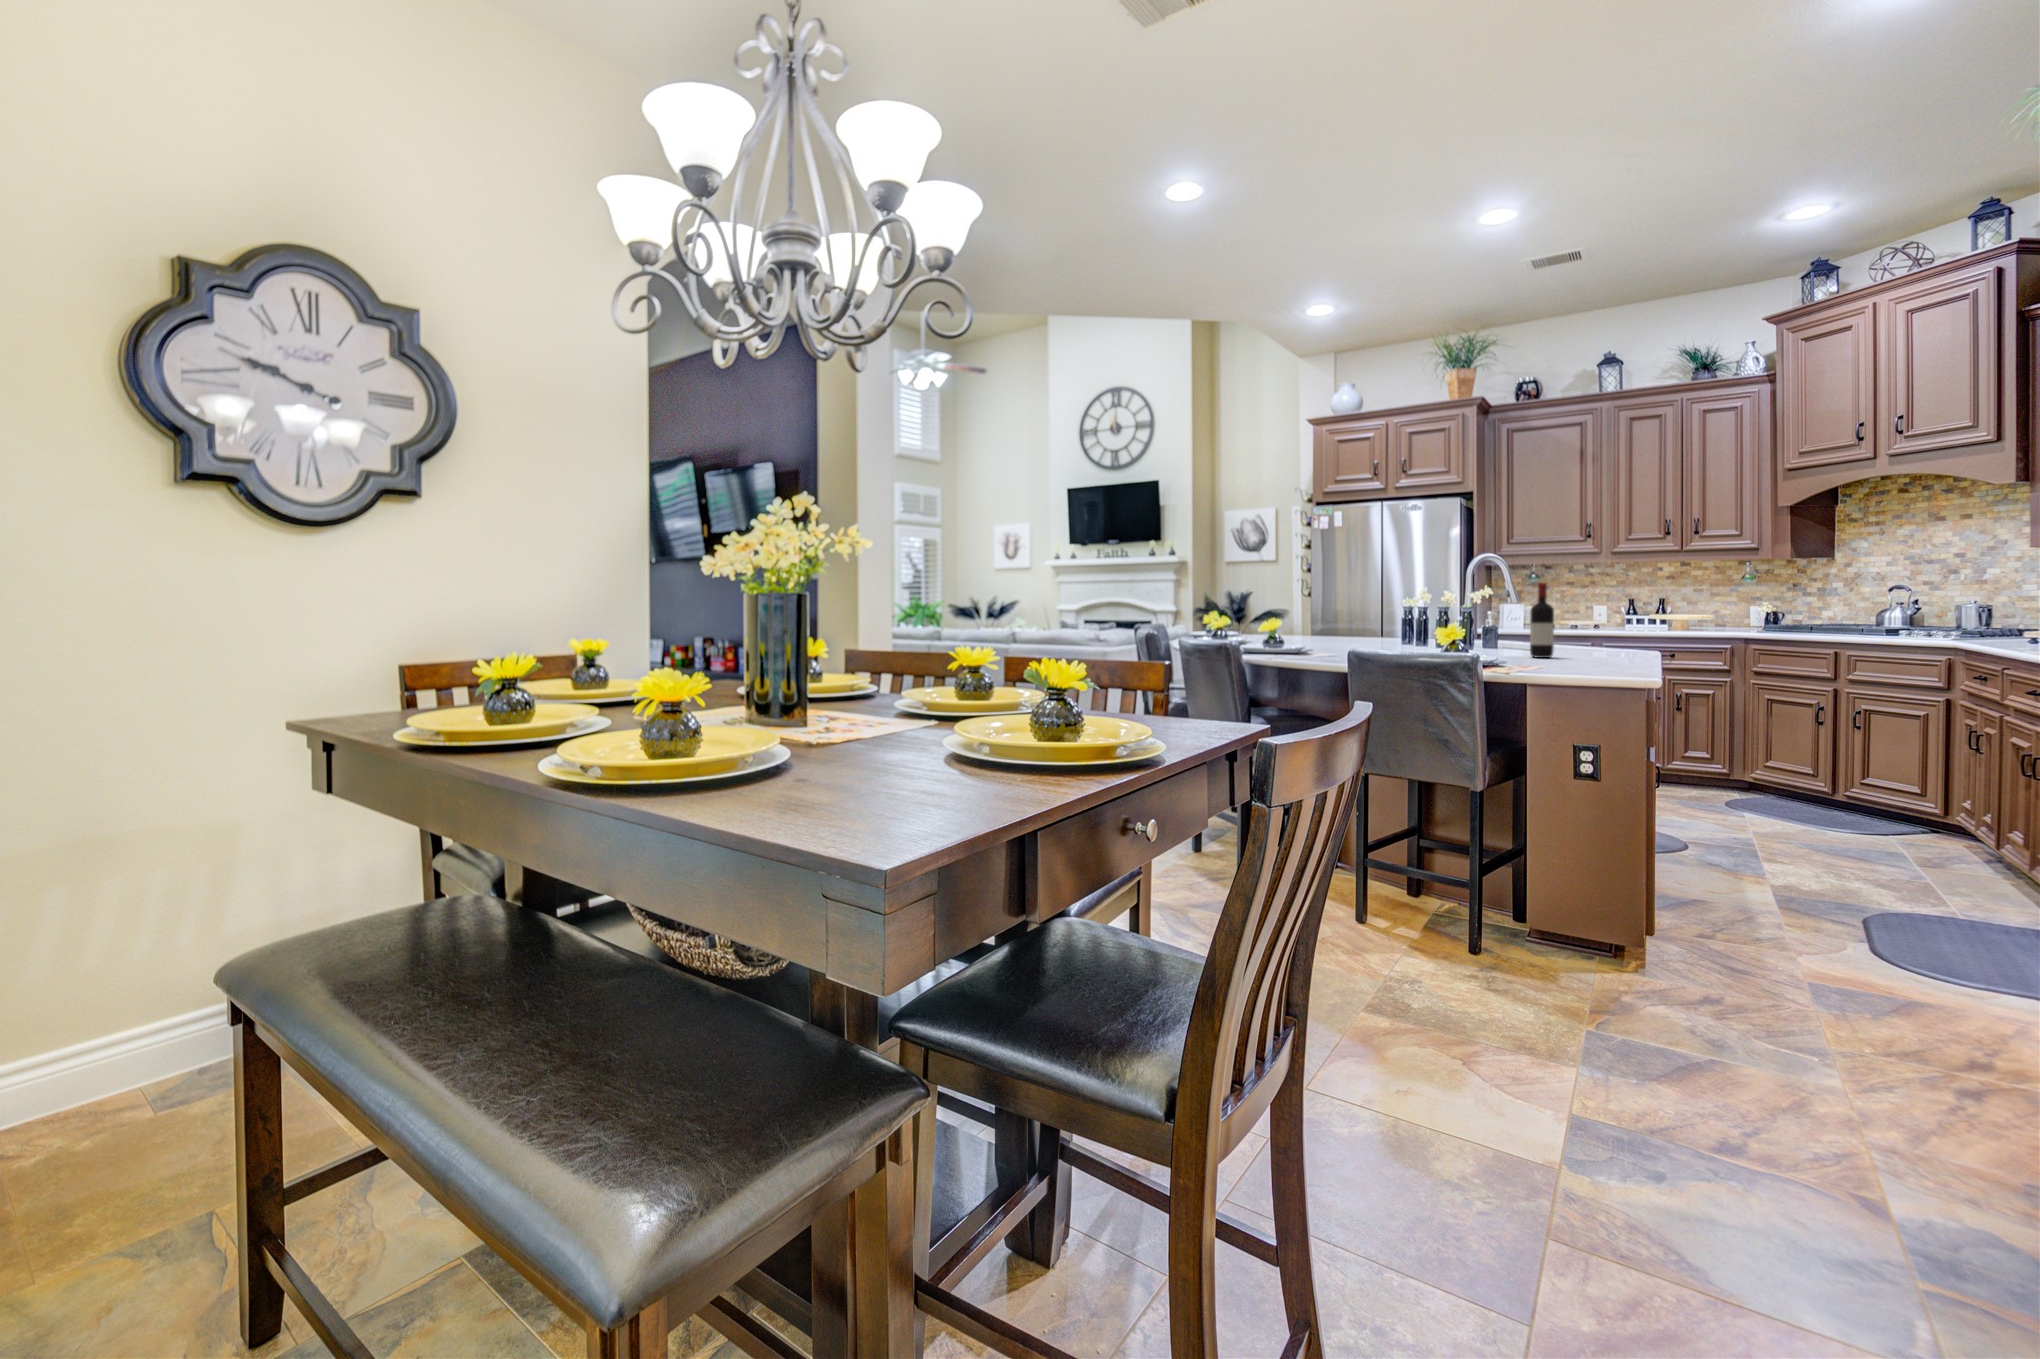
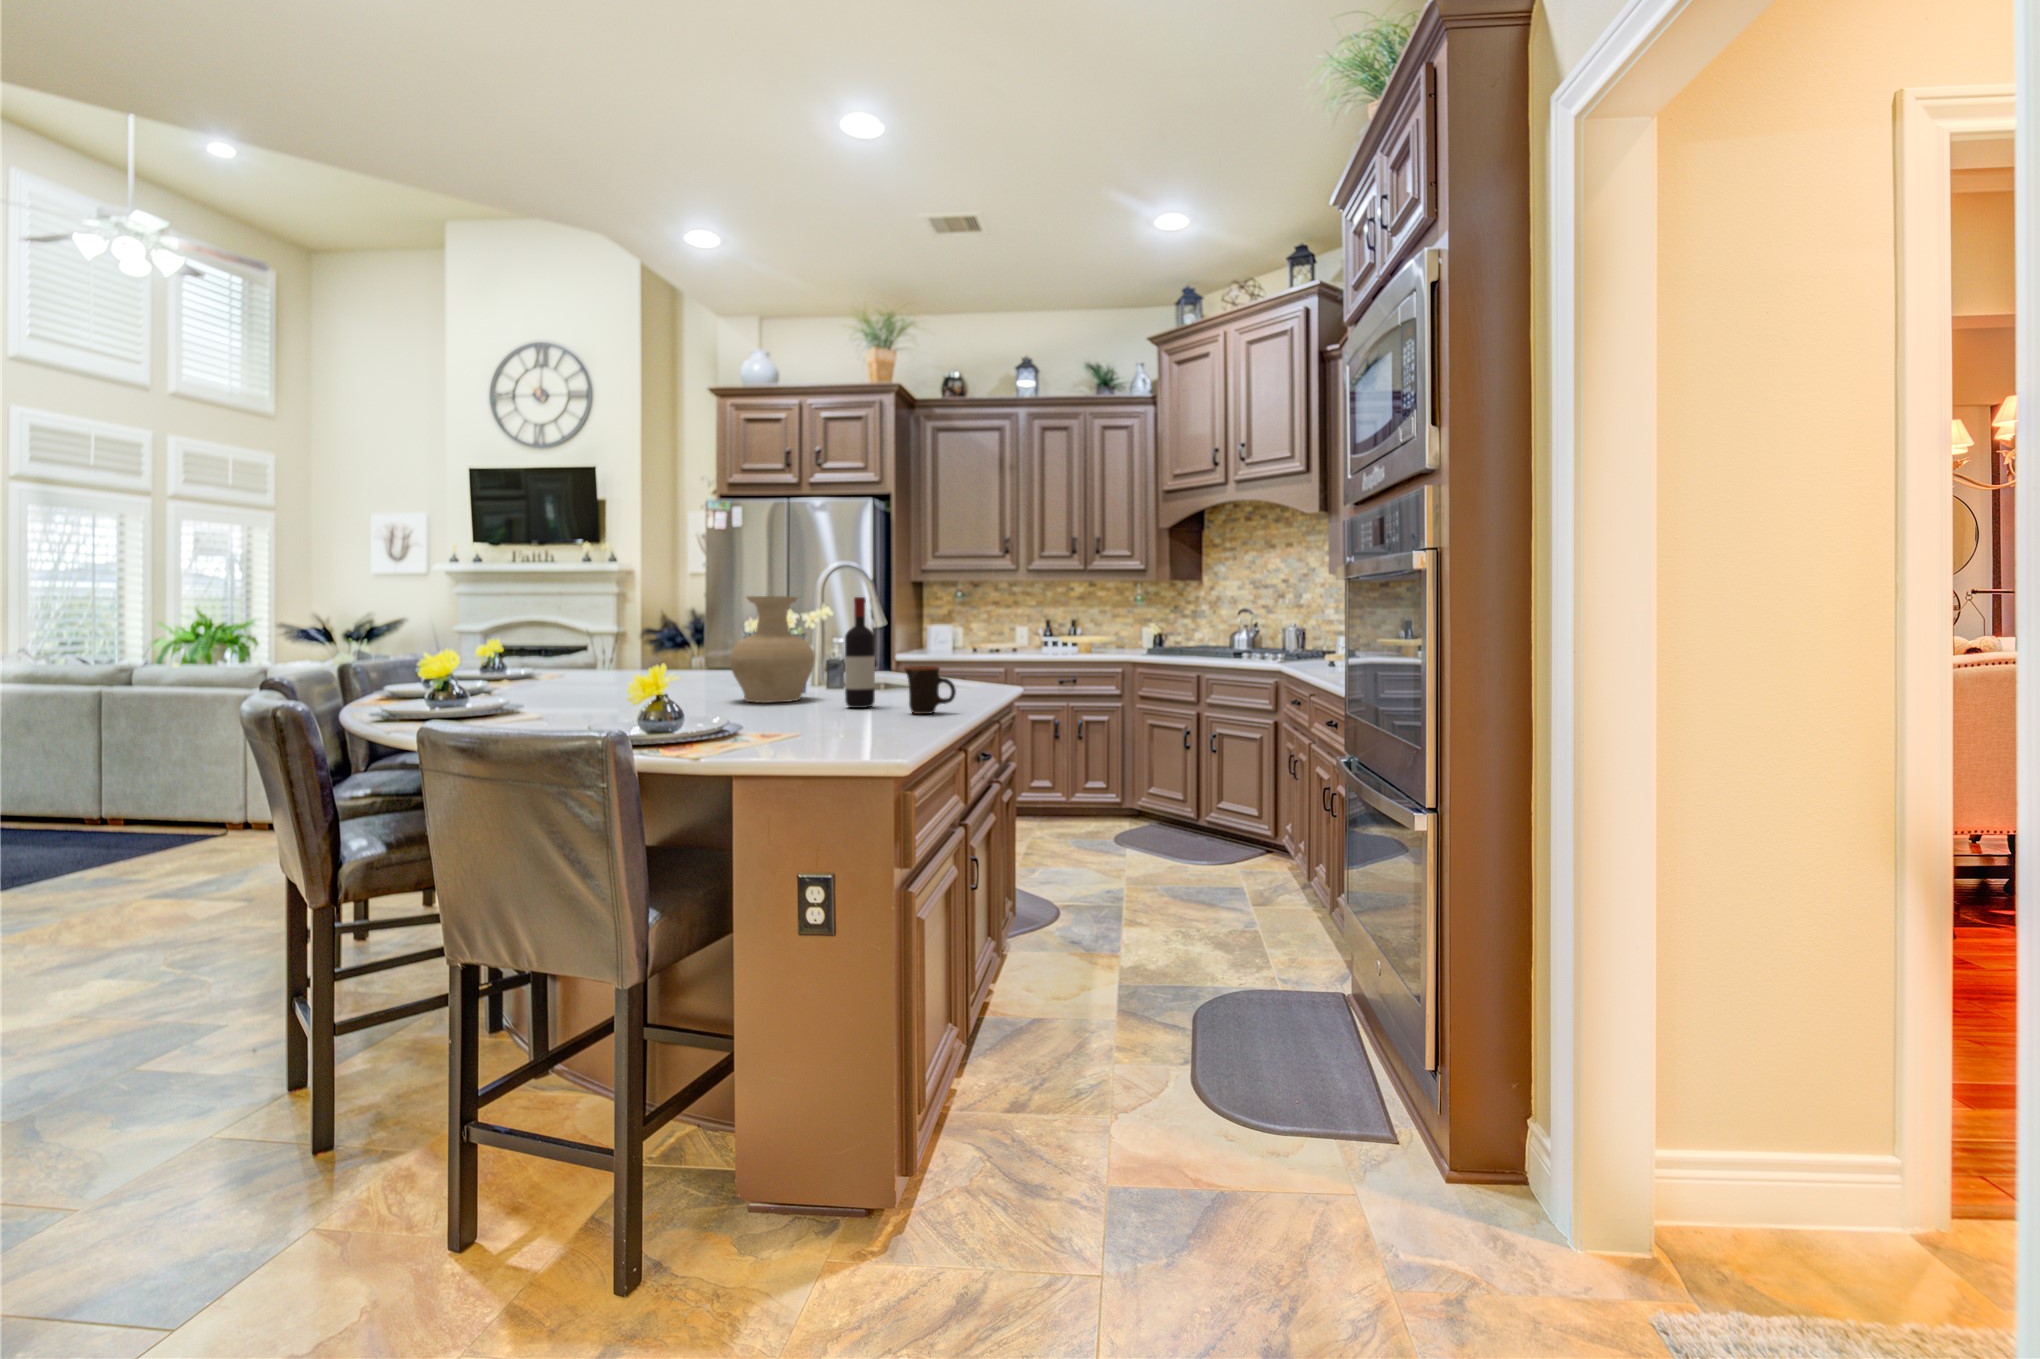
vase: none [1433,584,1495,654] -> present [730,596,815,703]
mug: none [1586,629,1629,661] -> present [904,666,956,714]

